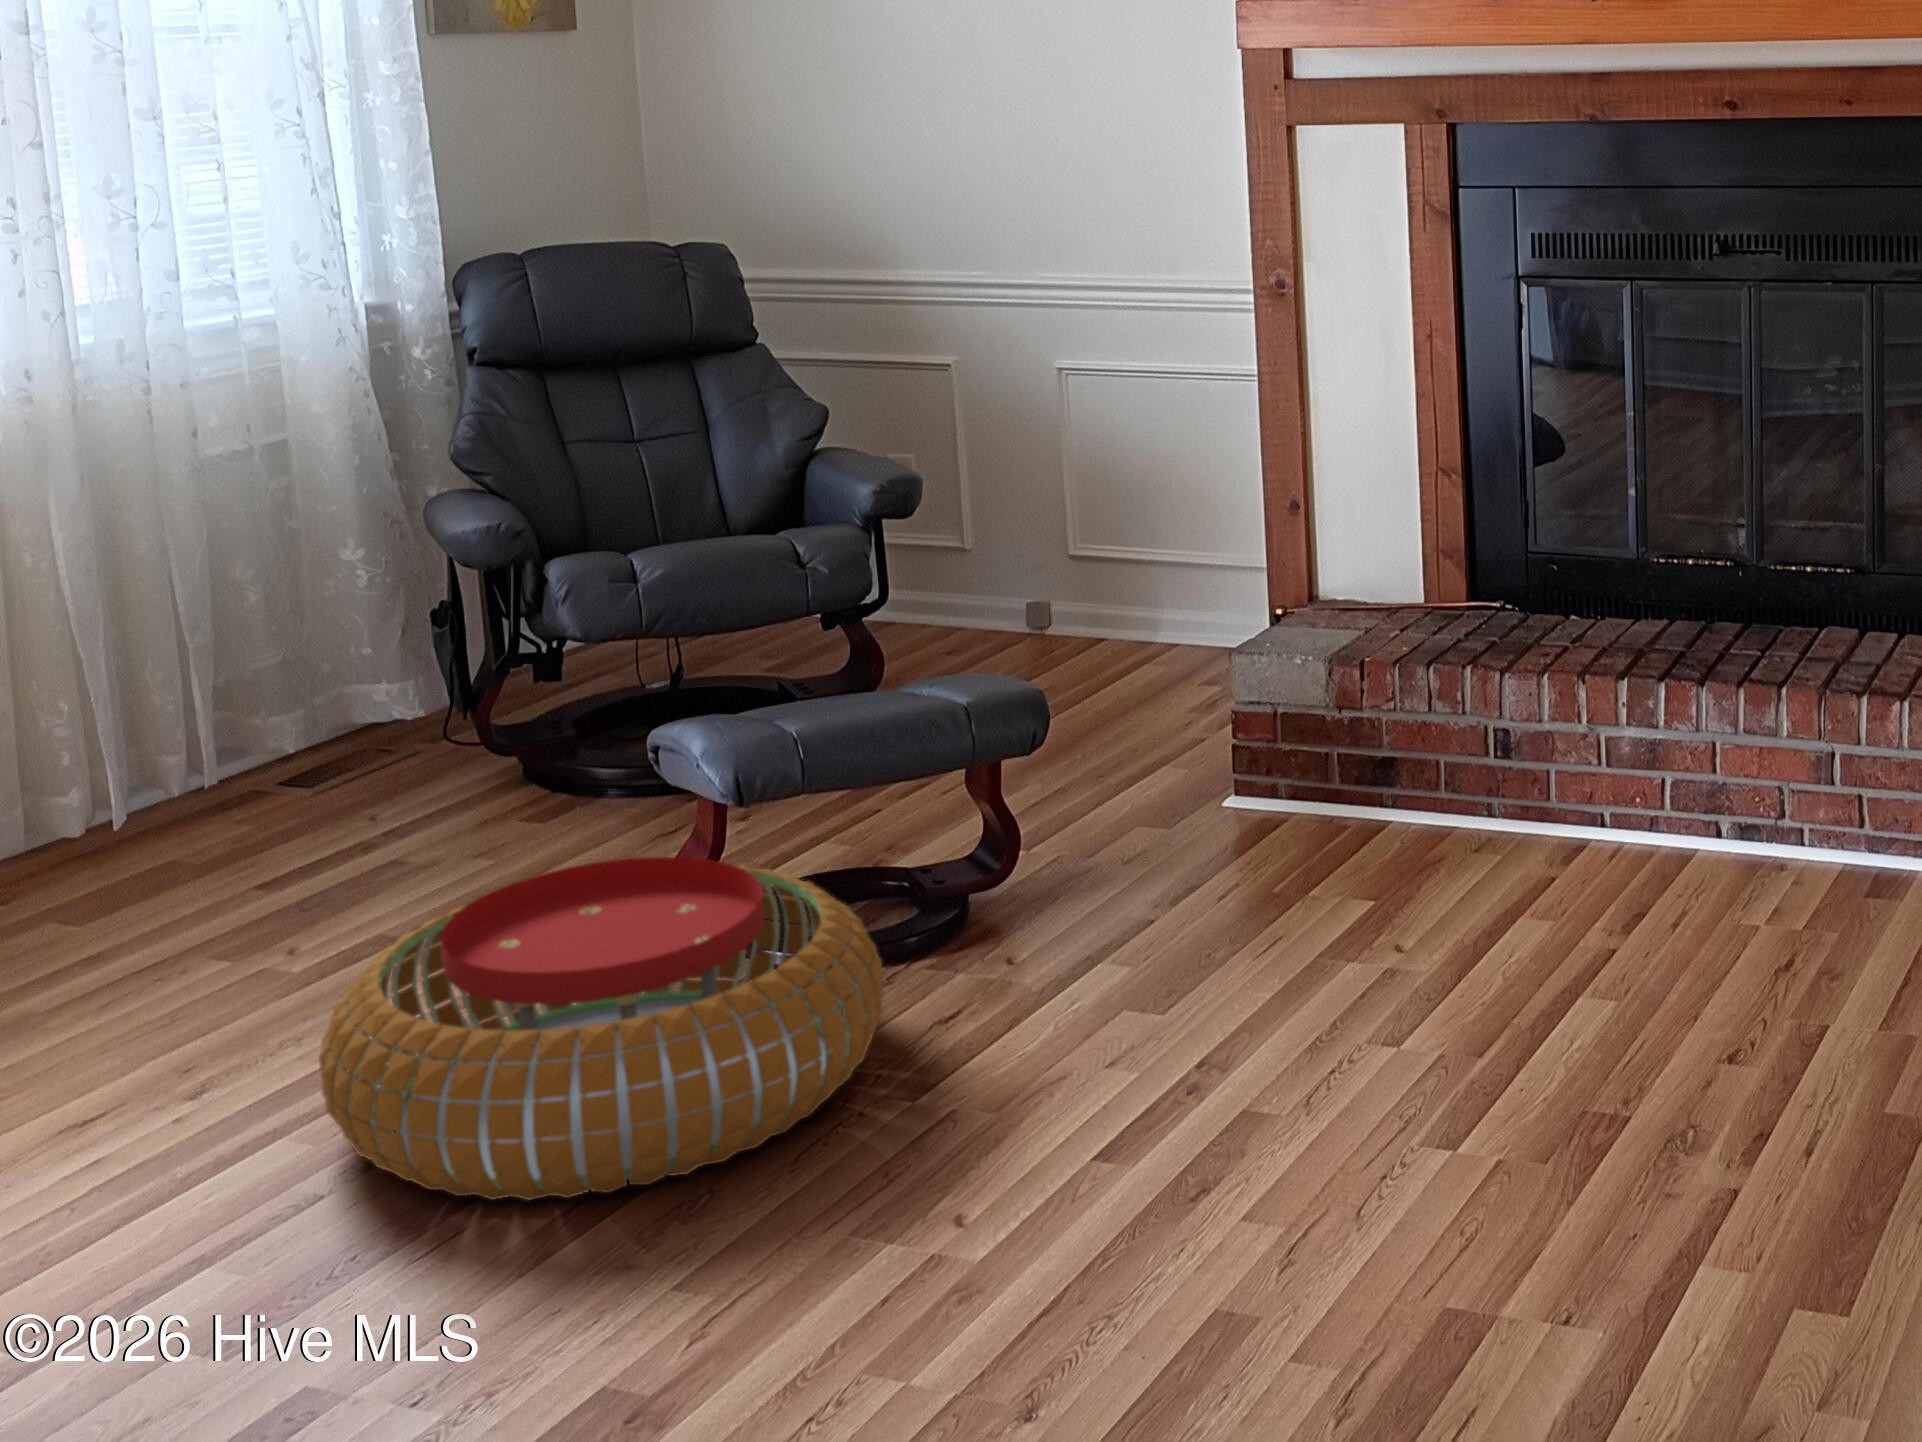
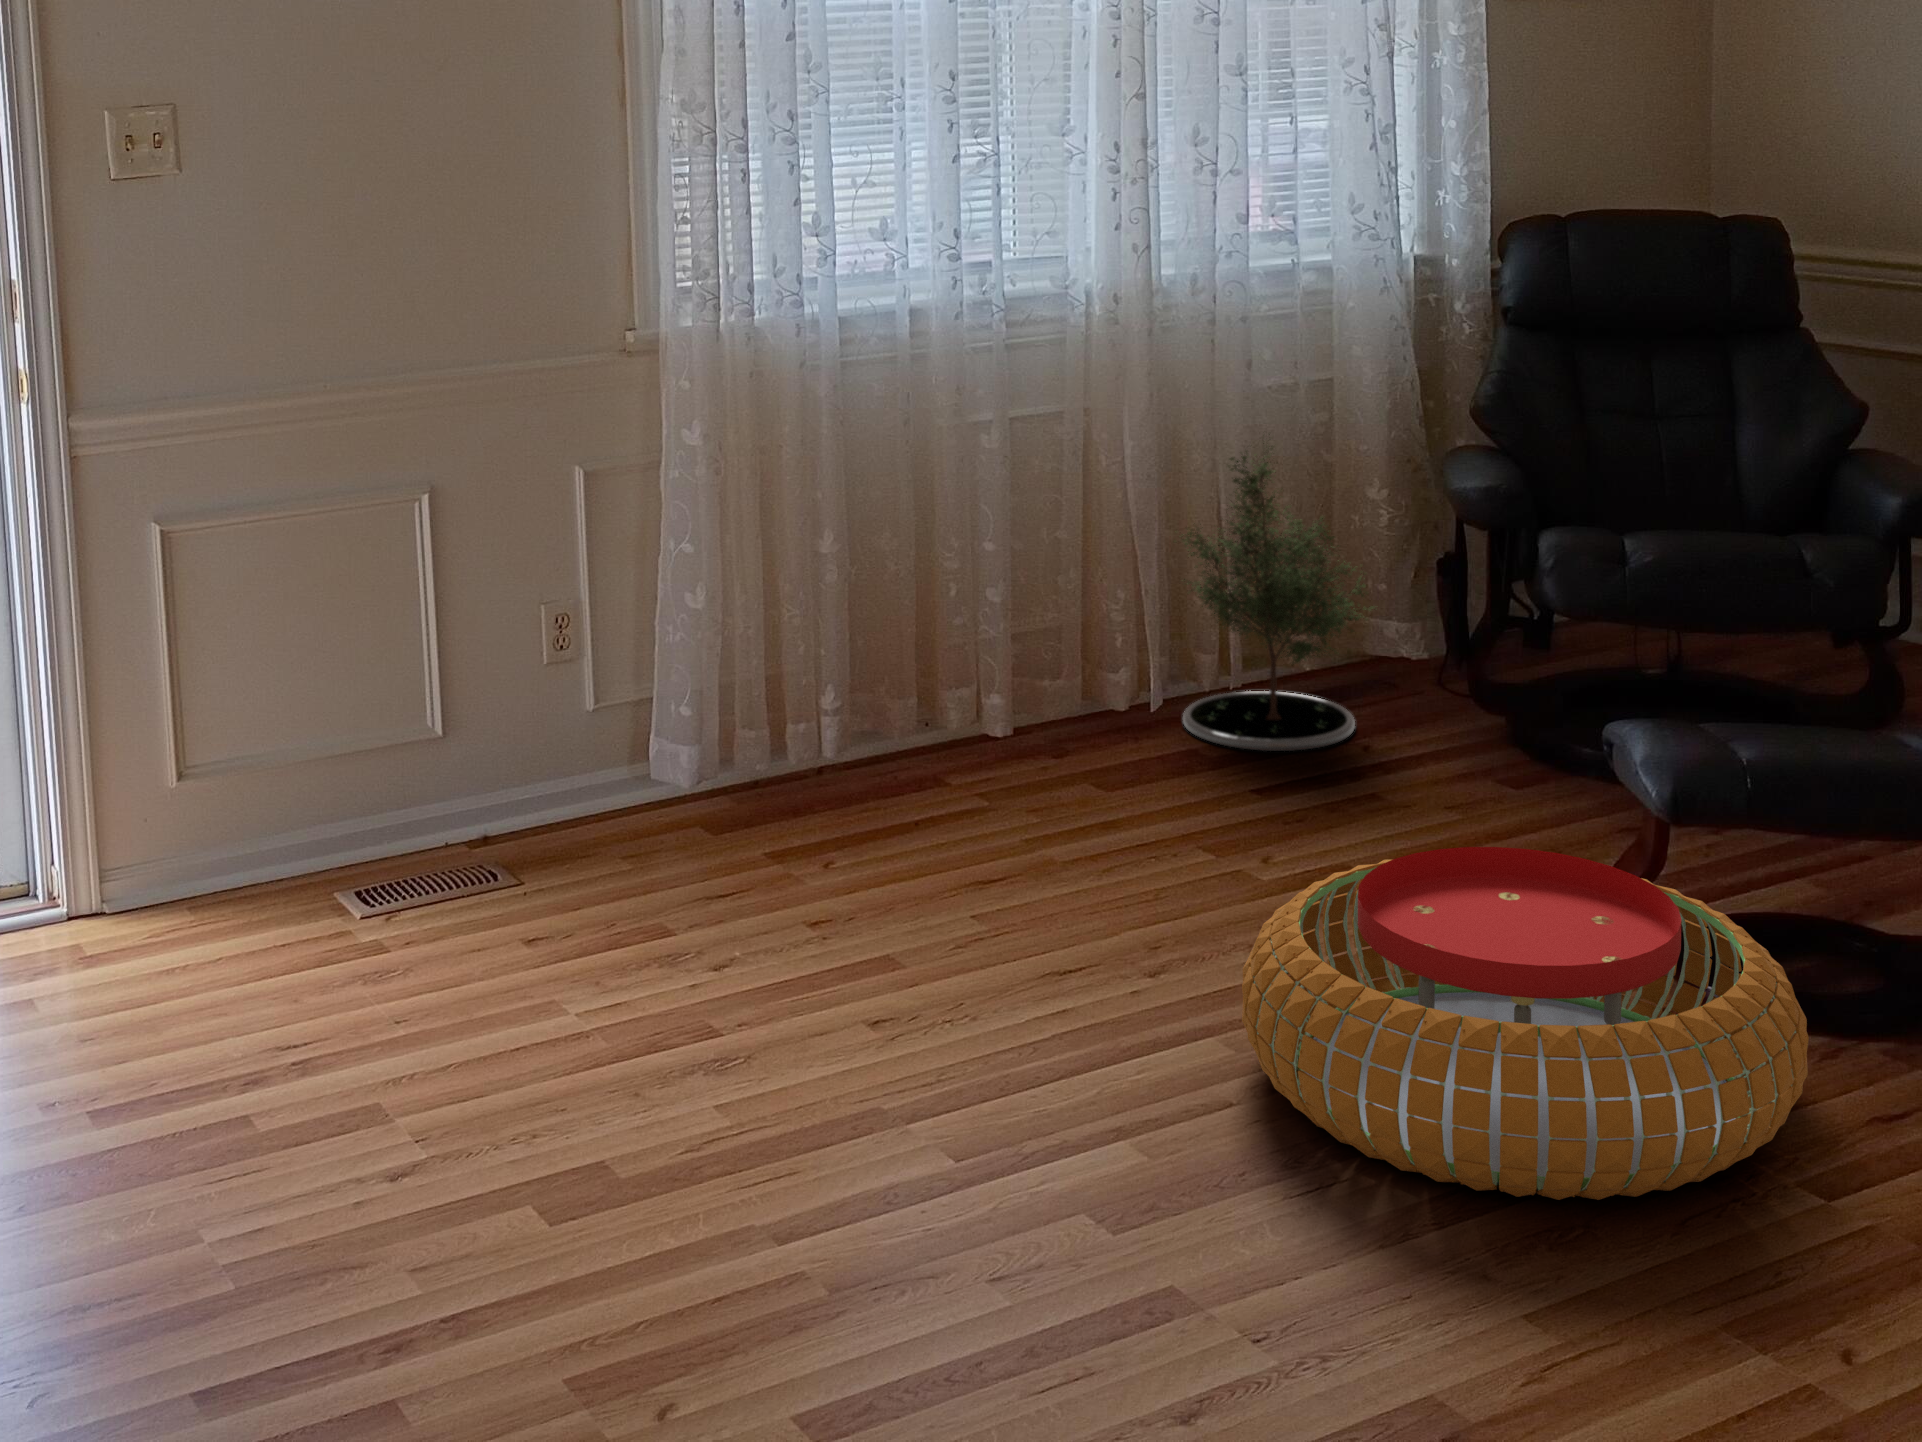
potted tree: none [119,502,375,853] -> present [1182,434,1376,751]

